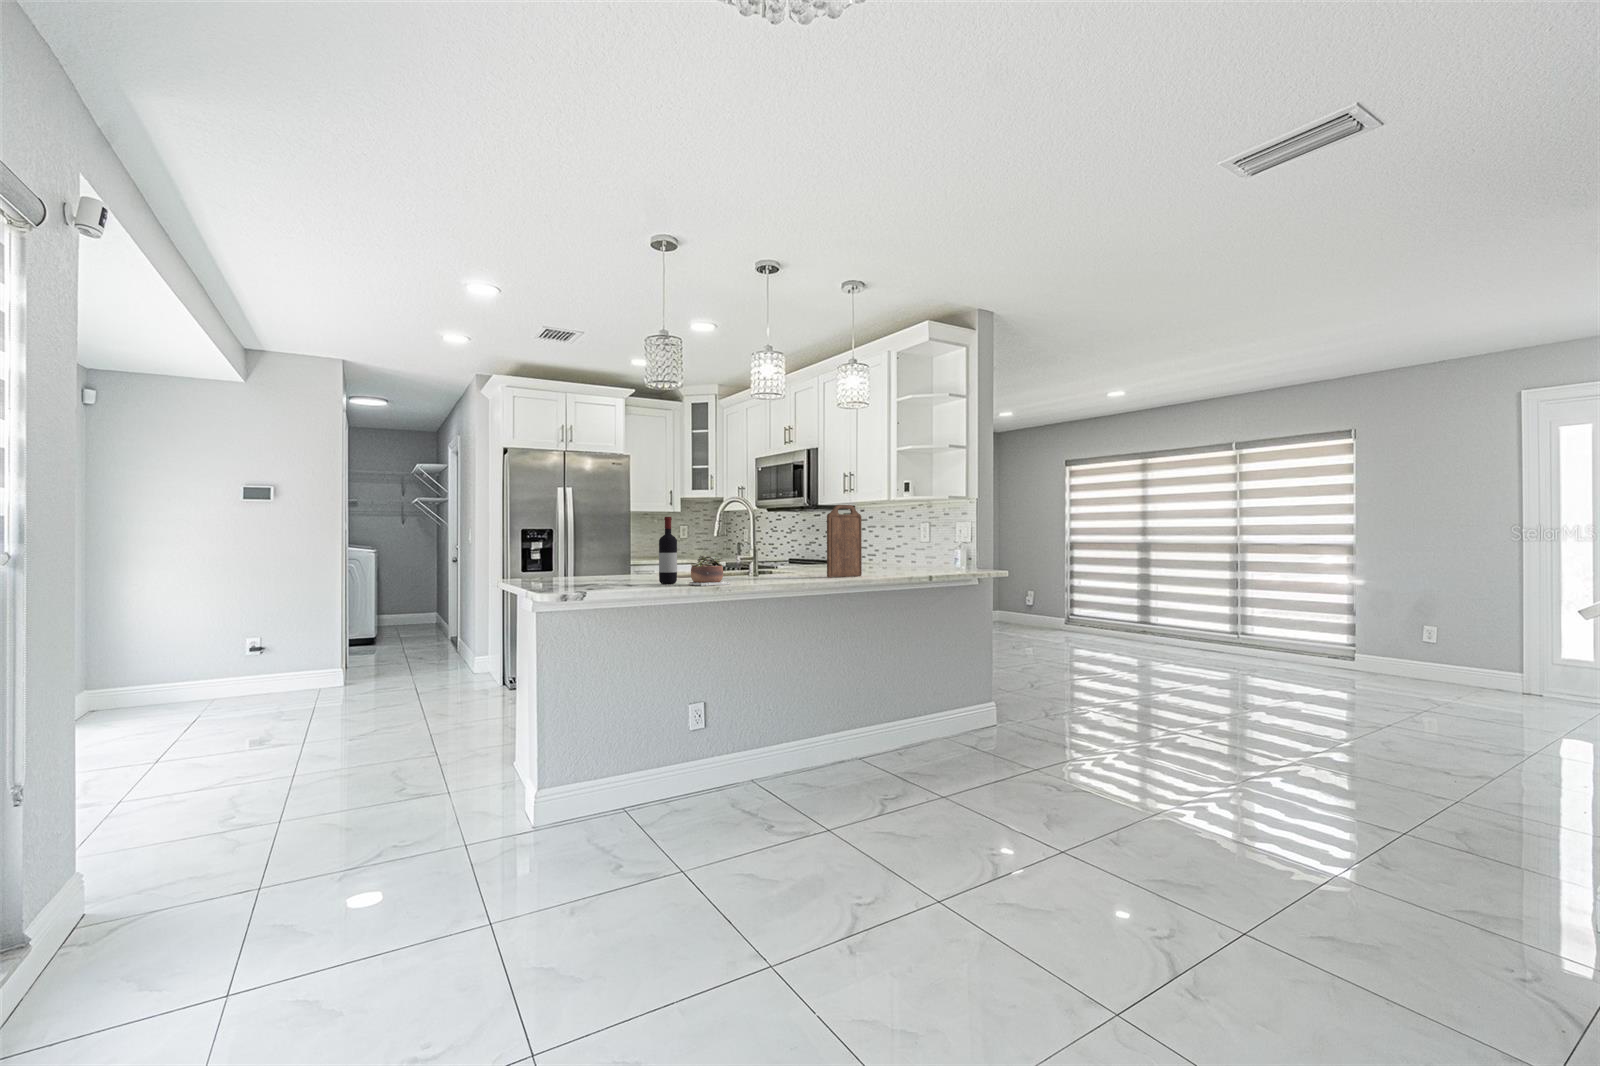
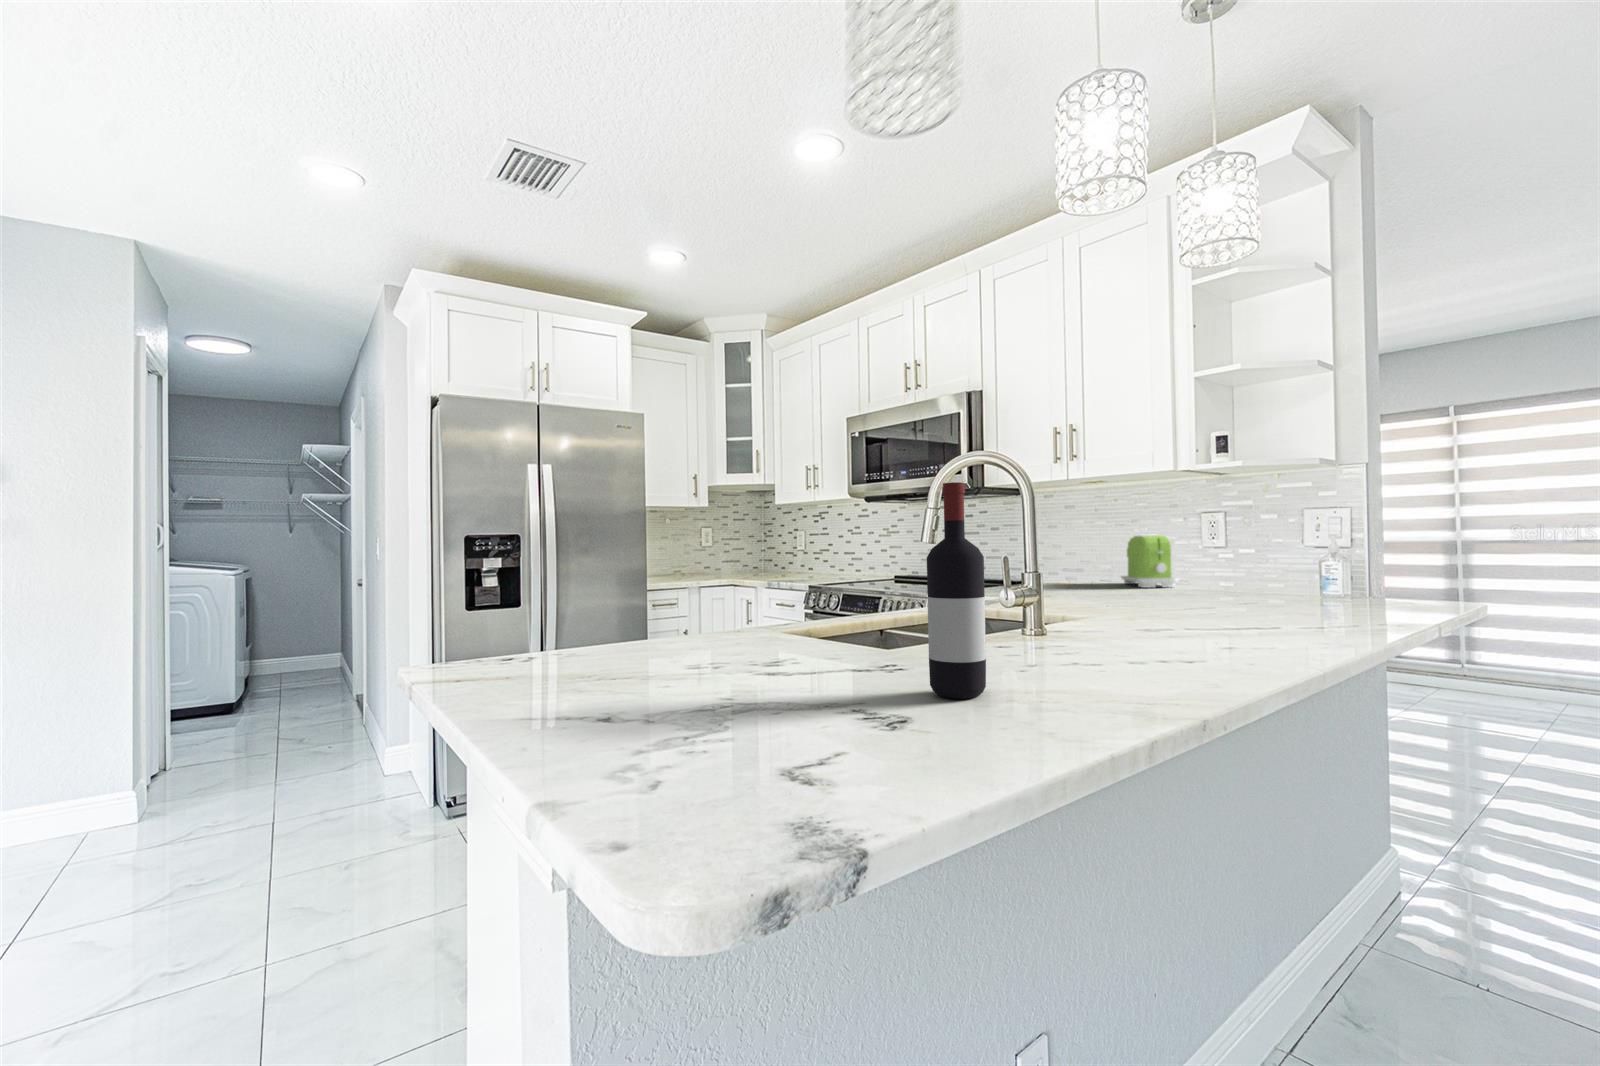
cutting board: present [827,505,862,577] -> none [1305,456,1352,646]
toaster: none [892,535,918,565] -> present [1121,534,1179,587]
succulent plant: present [689,554,730,586] -> none [1056,601,1210,725]

